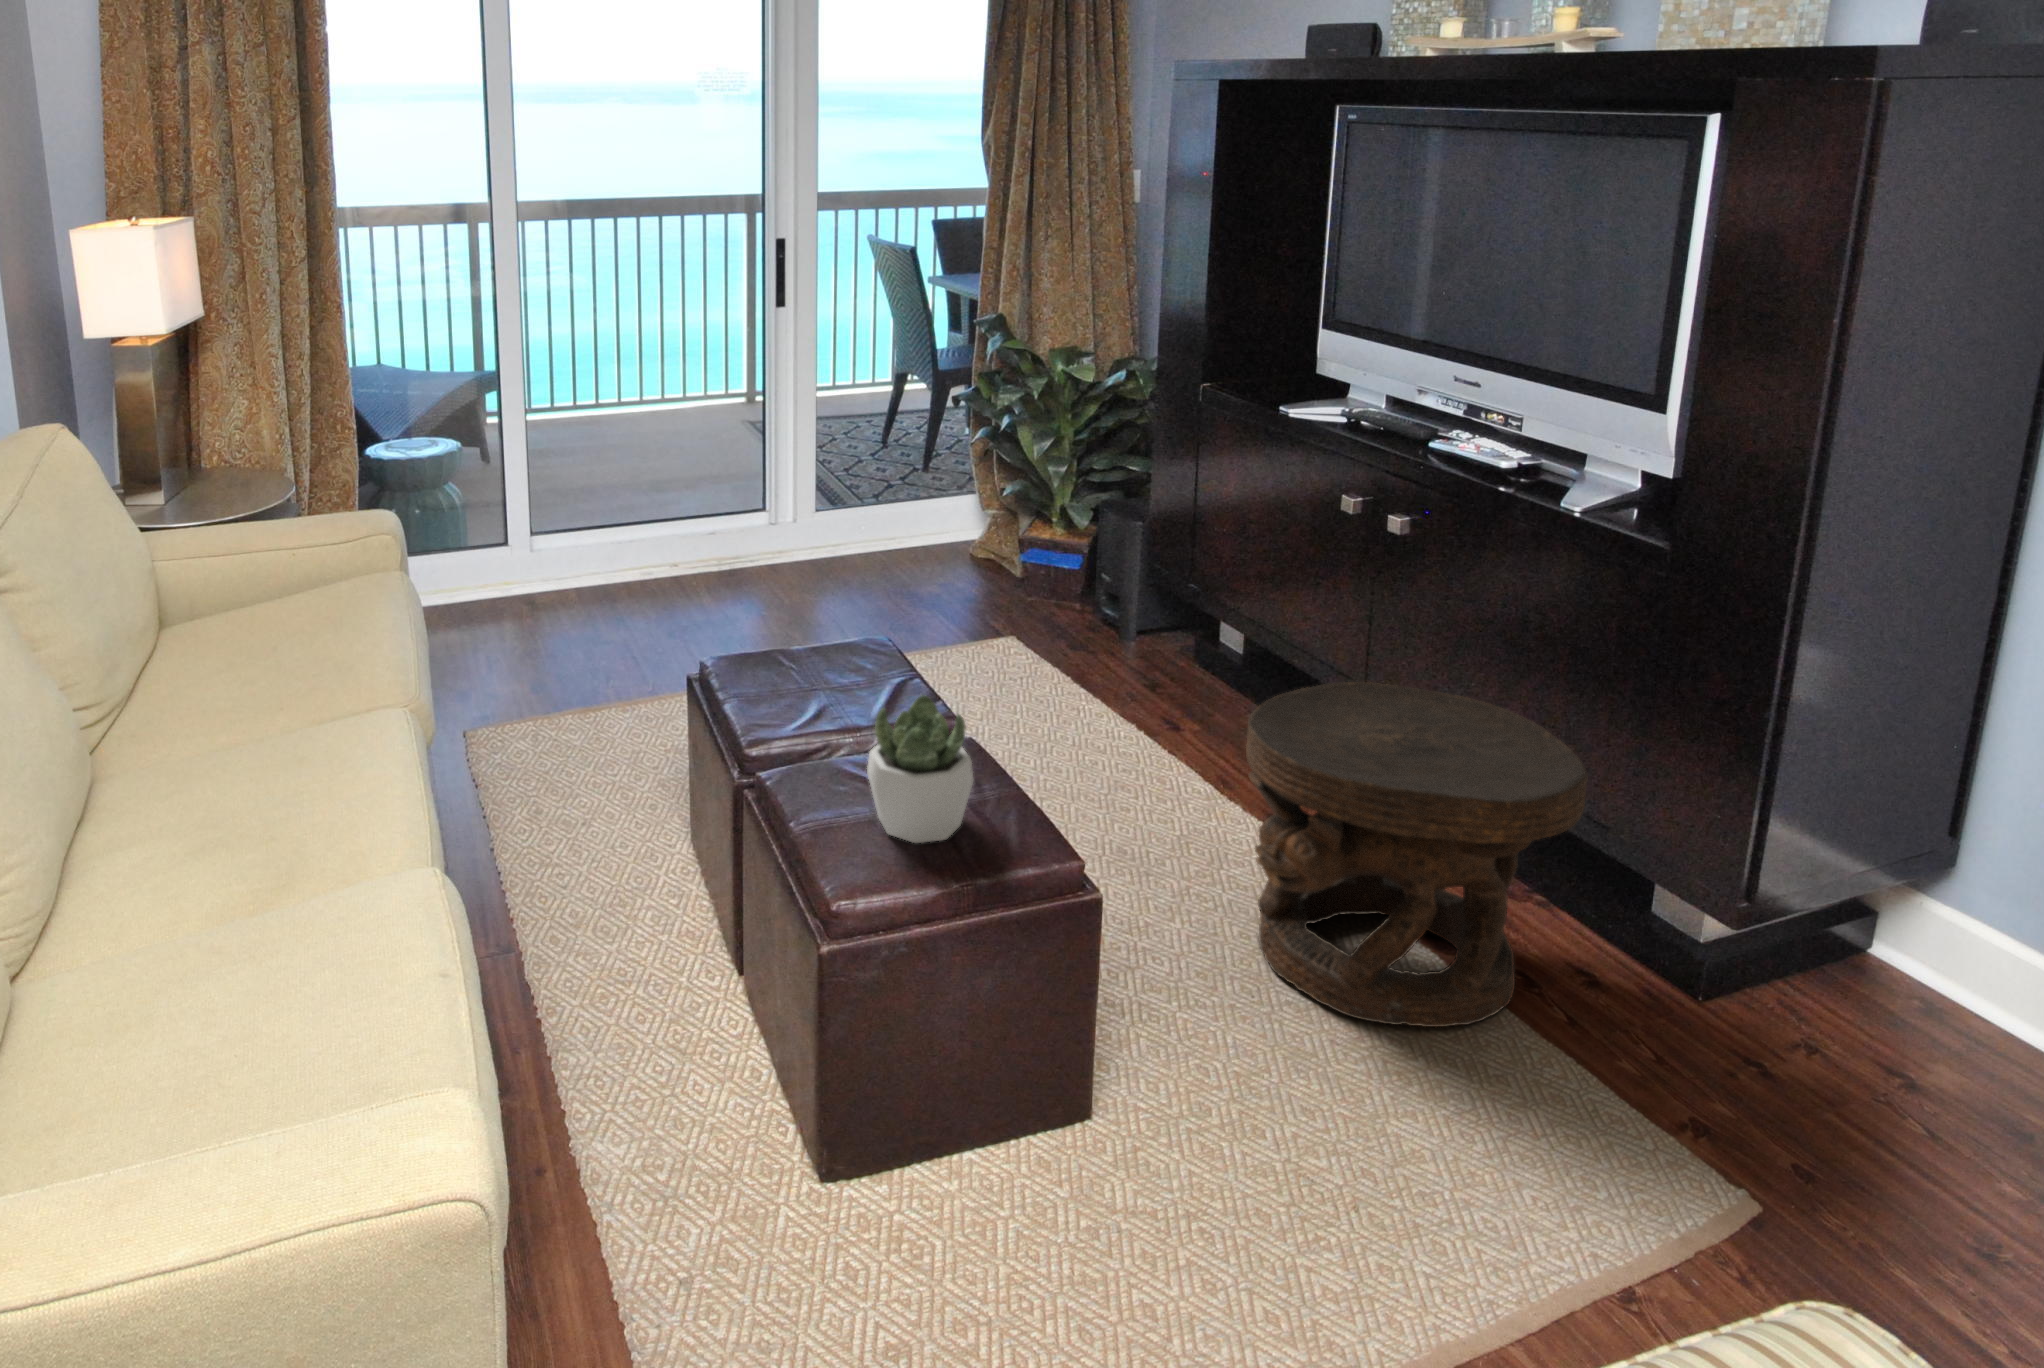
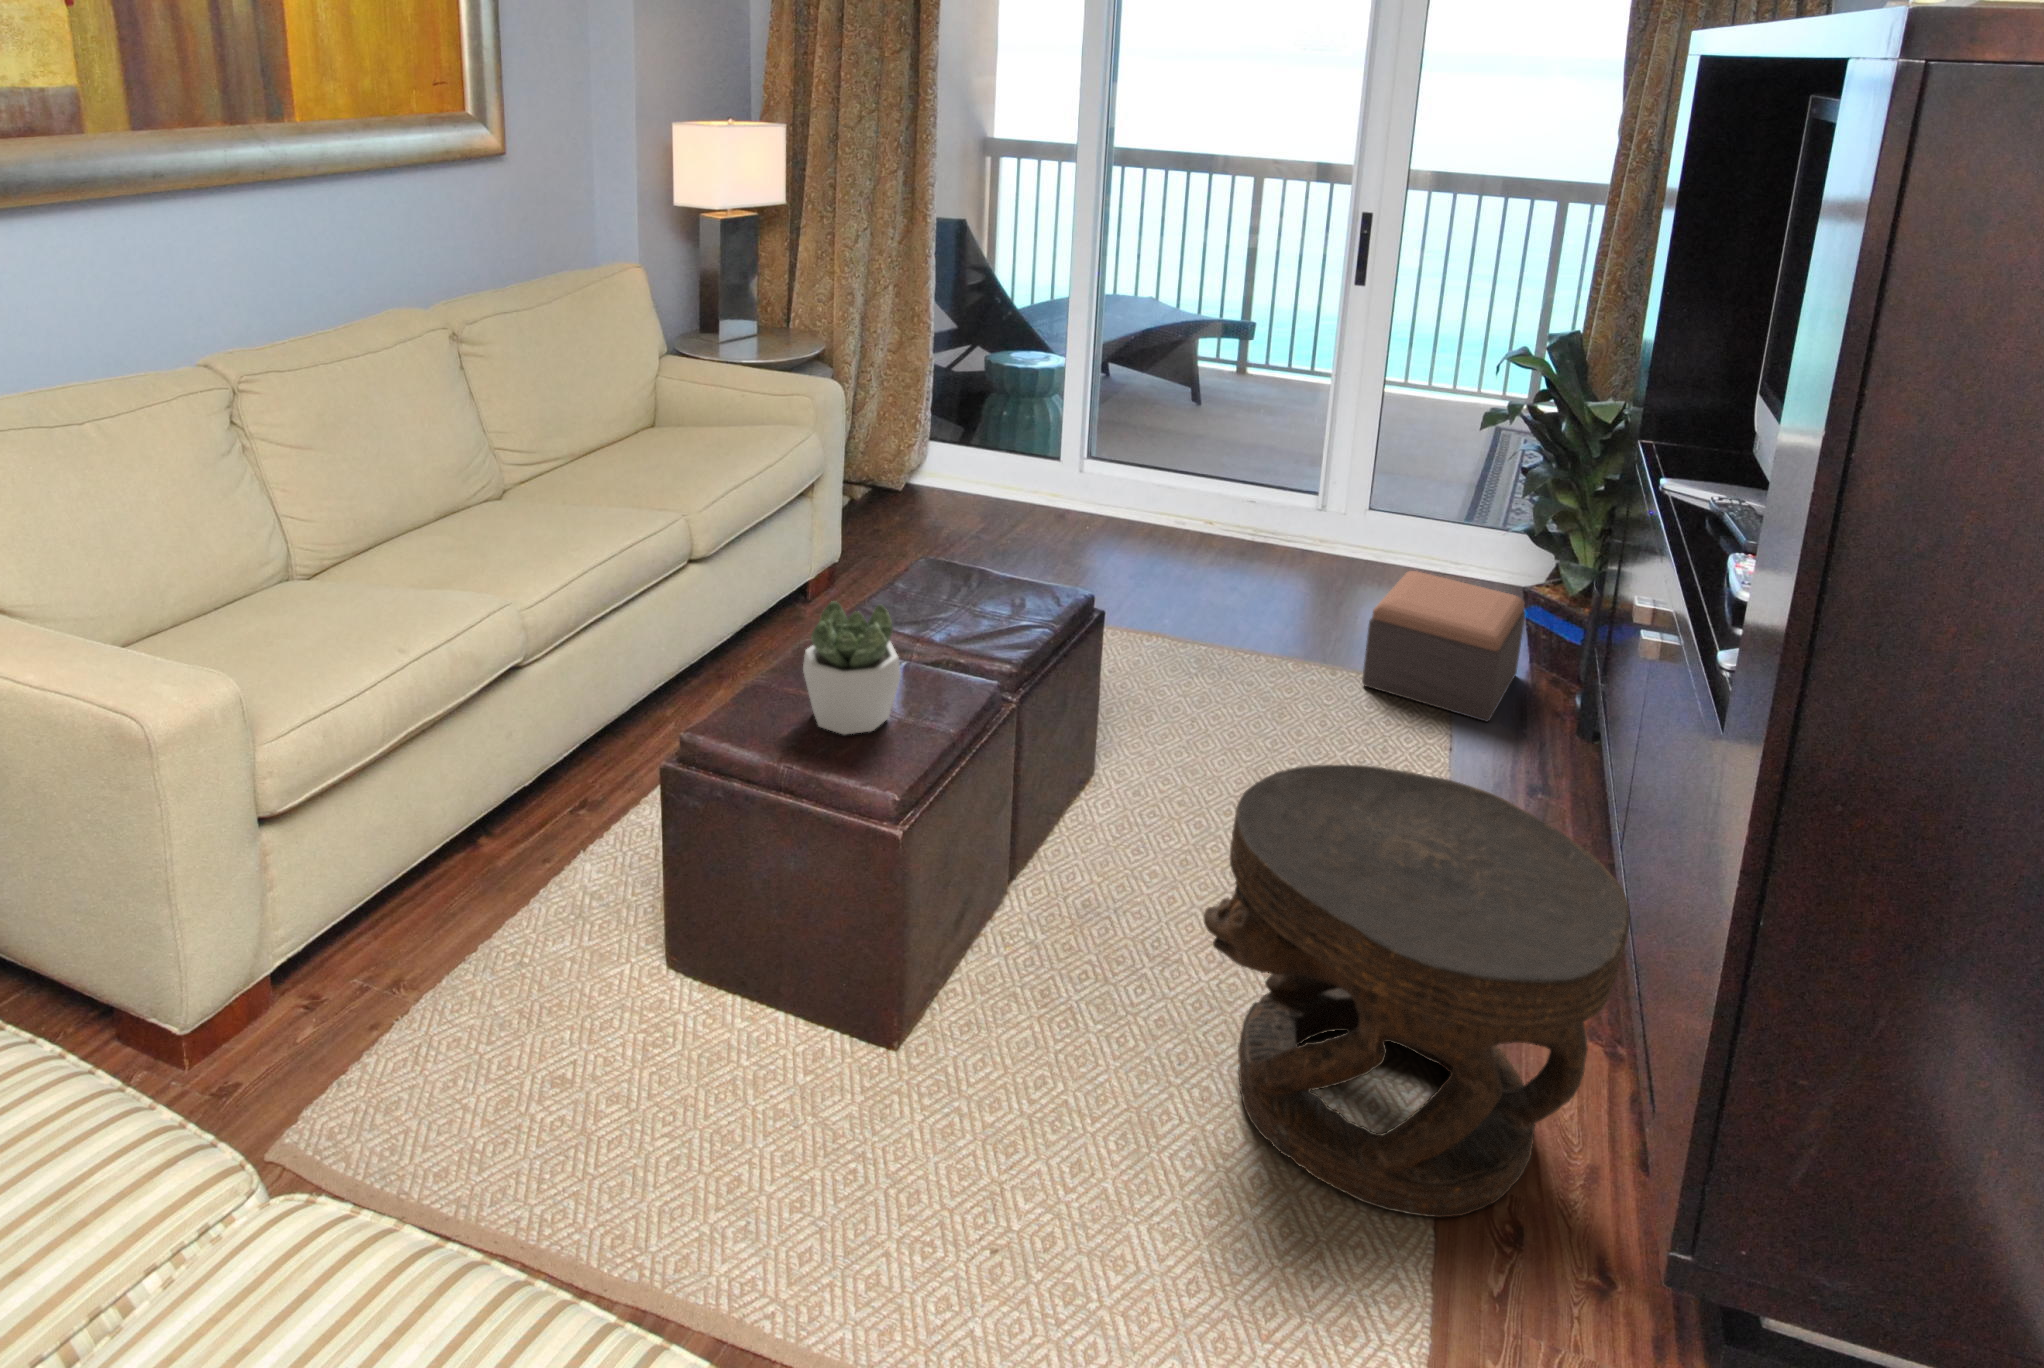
footstool: none [945,555,1083,672] -> present [1362,571,1525,722]

